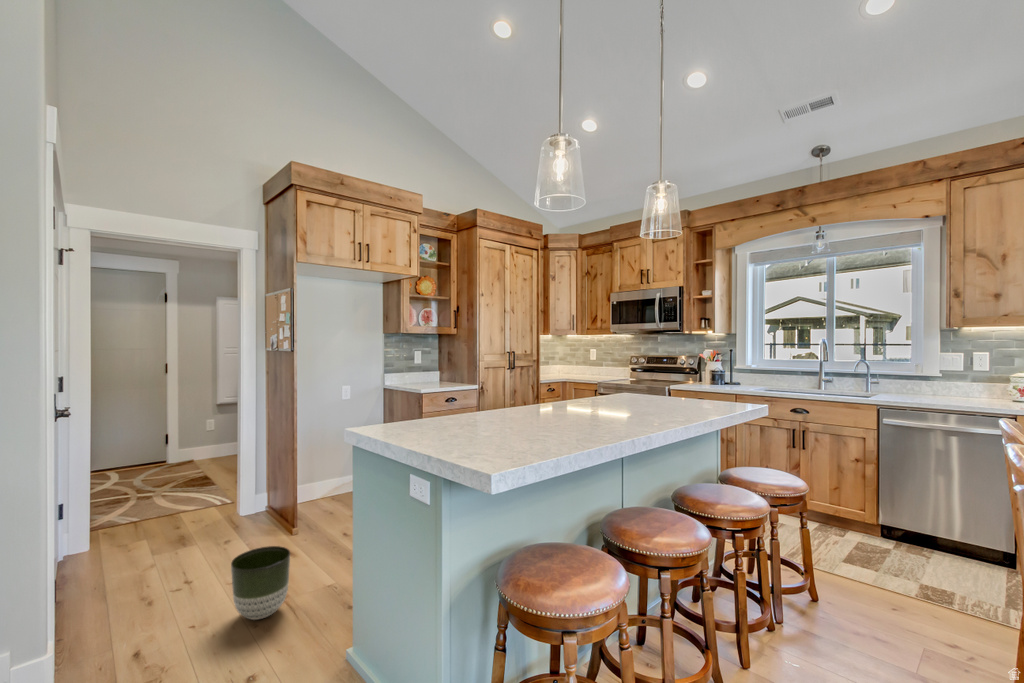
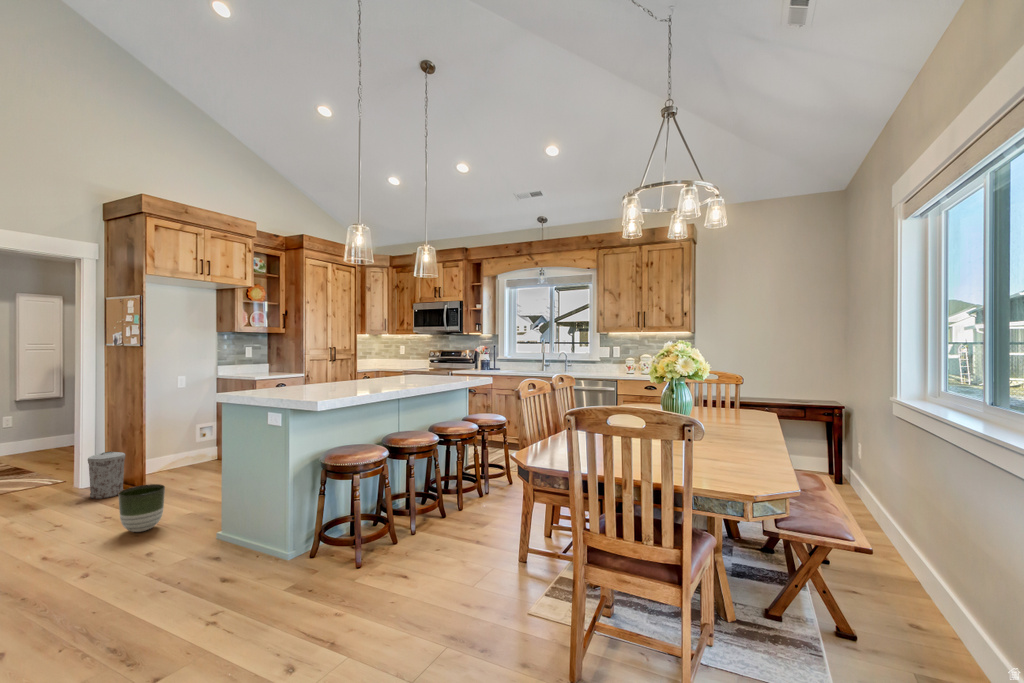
trash can: none [236,479,276,538] -> present [88,451,126,499]

